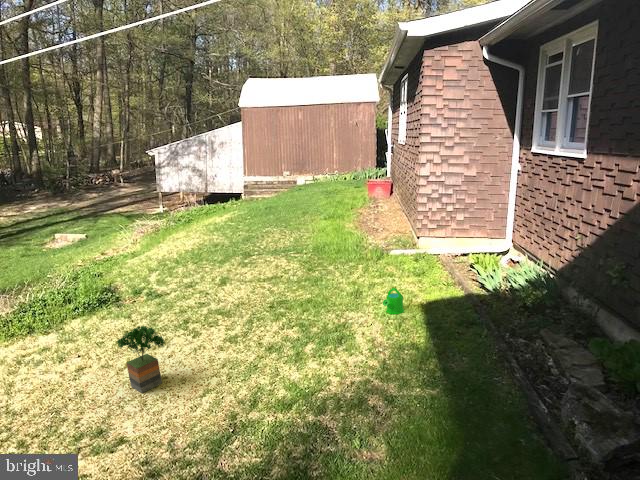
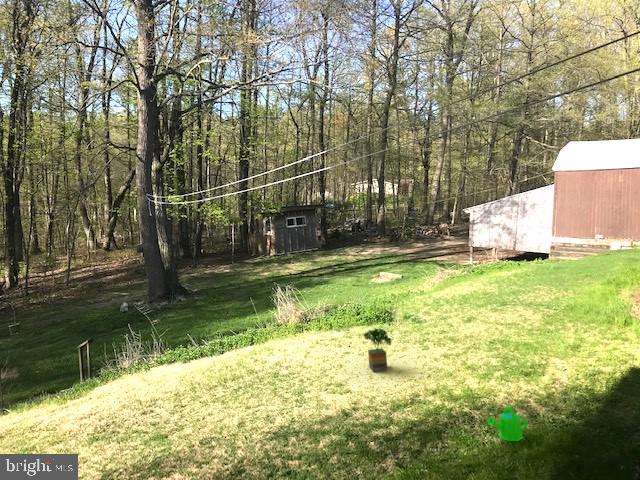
watering can: present [383,288,404,314] -> present [488,406,528,441]

